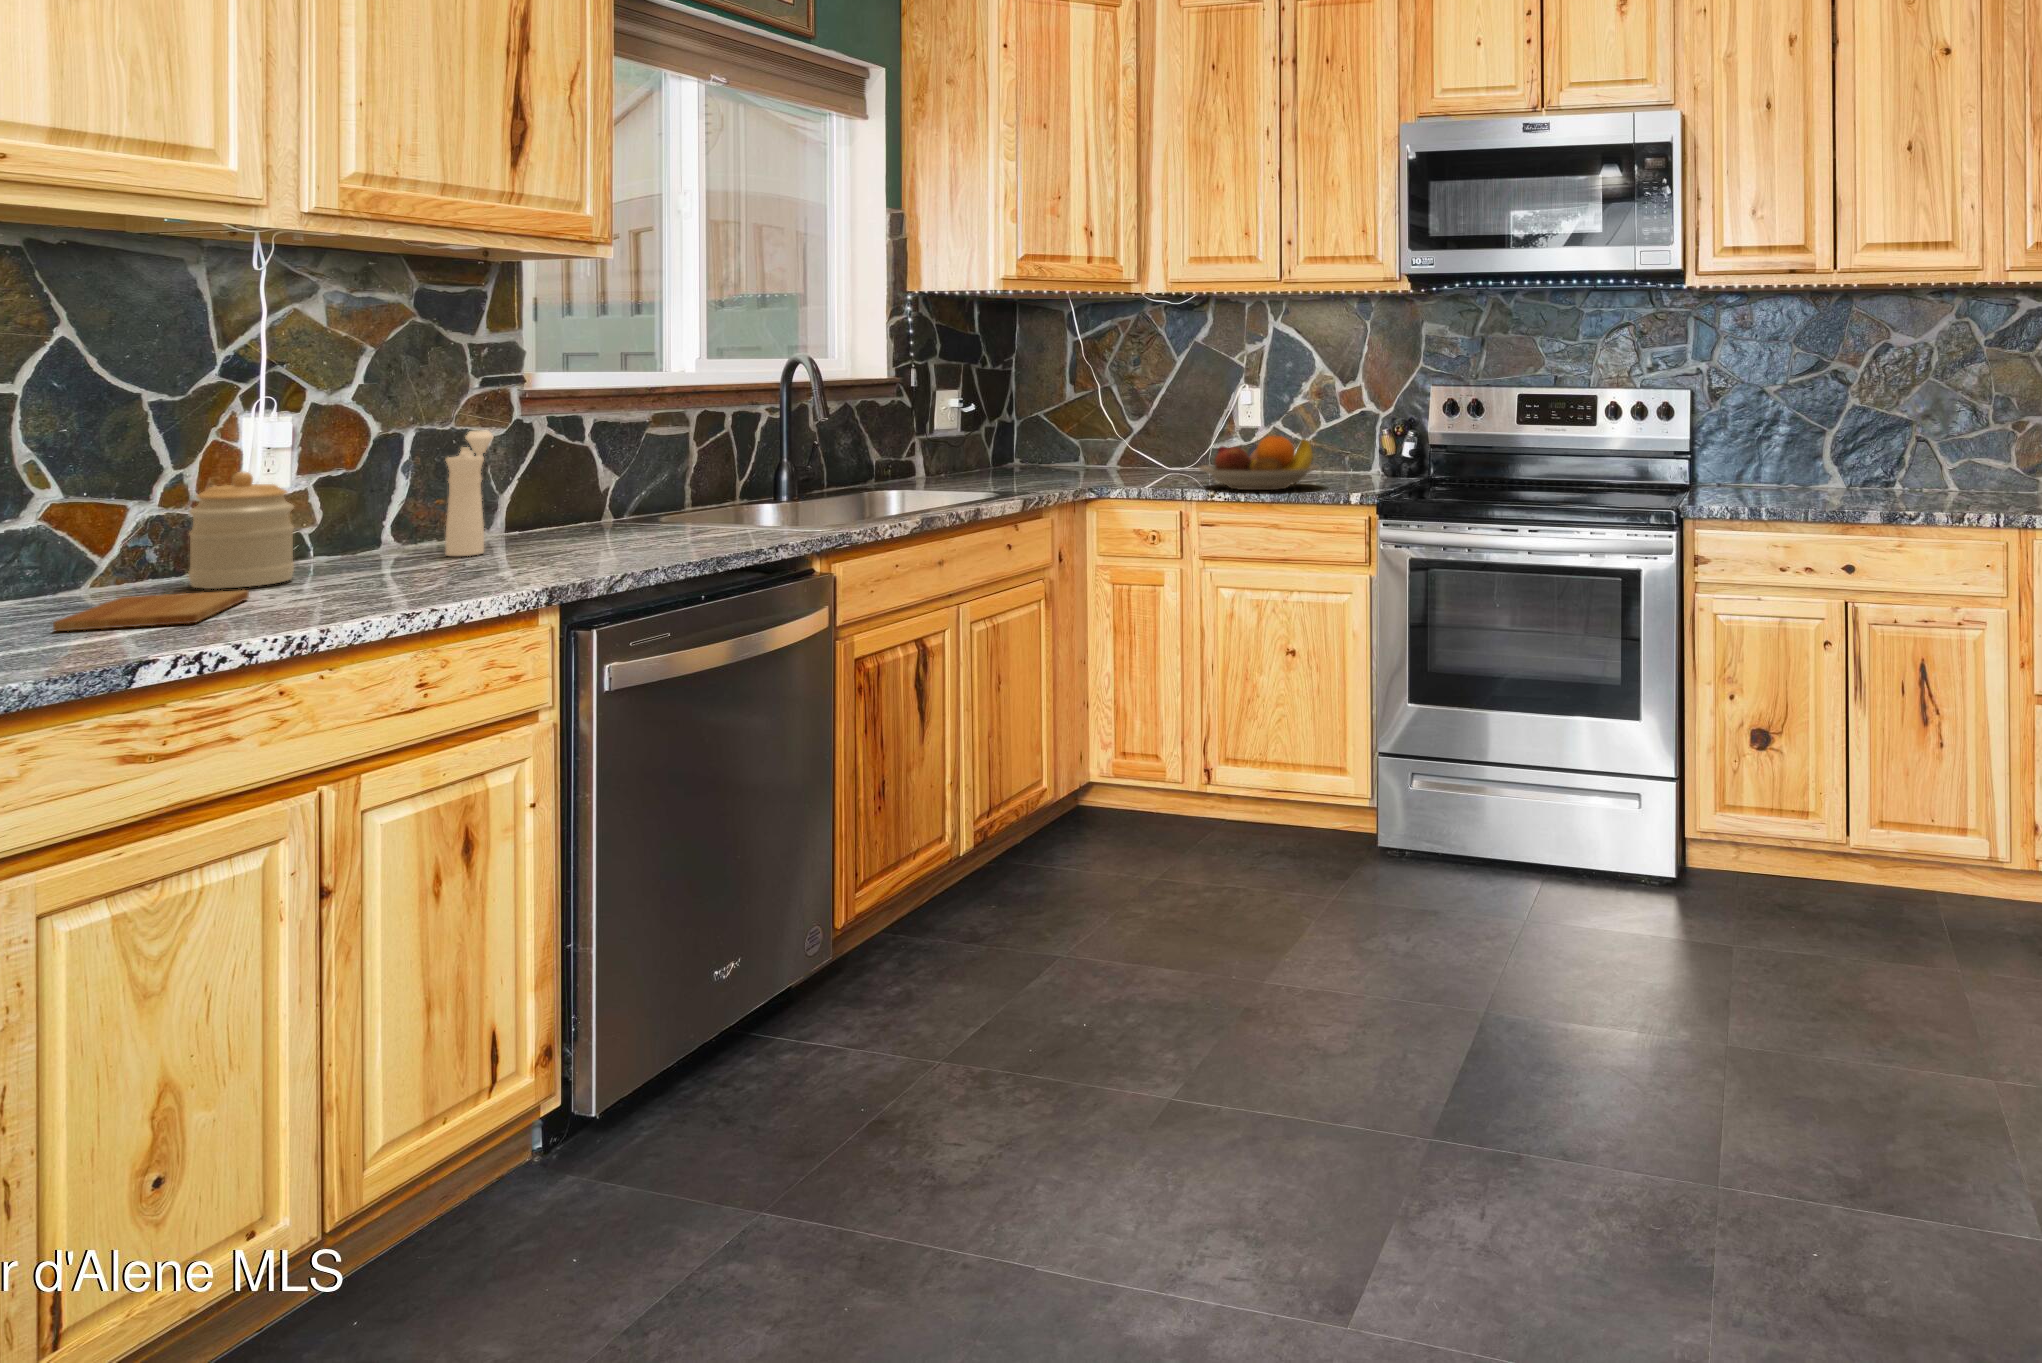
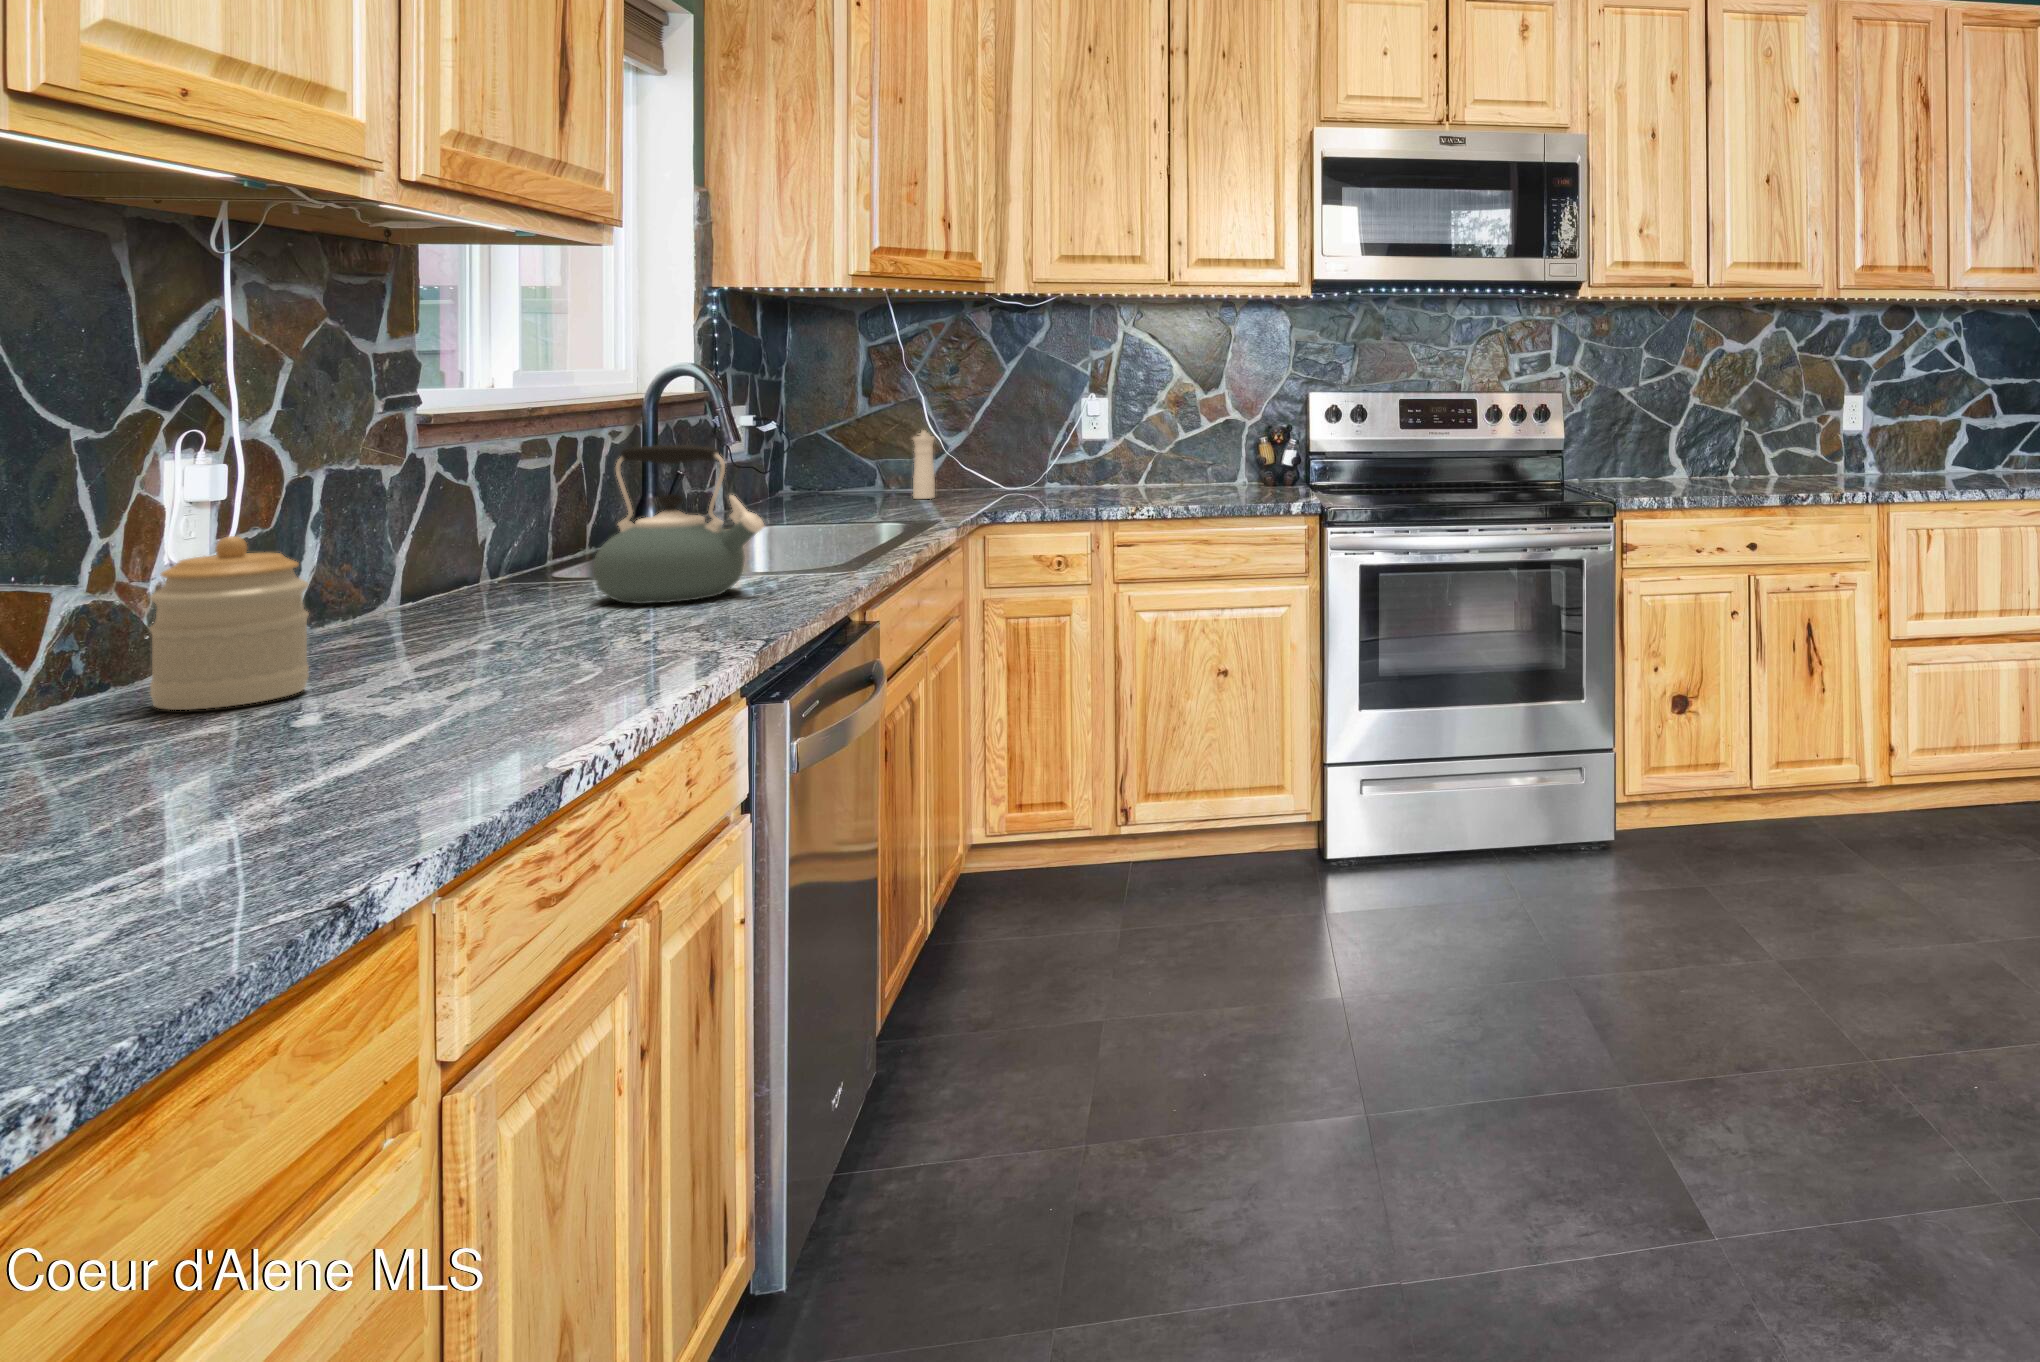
kettle: none [616,418,731,541] -> present [594,445,764,604]
pepper mill: present [445,431,493,556] -> present [913,431,935,499]
fruit bowl: present [1199,436,1319,490] -> none [1102,449,1236,508]
cutting board: present [53,590,249,631] -> none [144,700,395,779]

